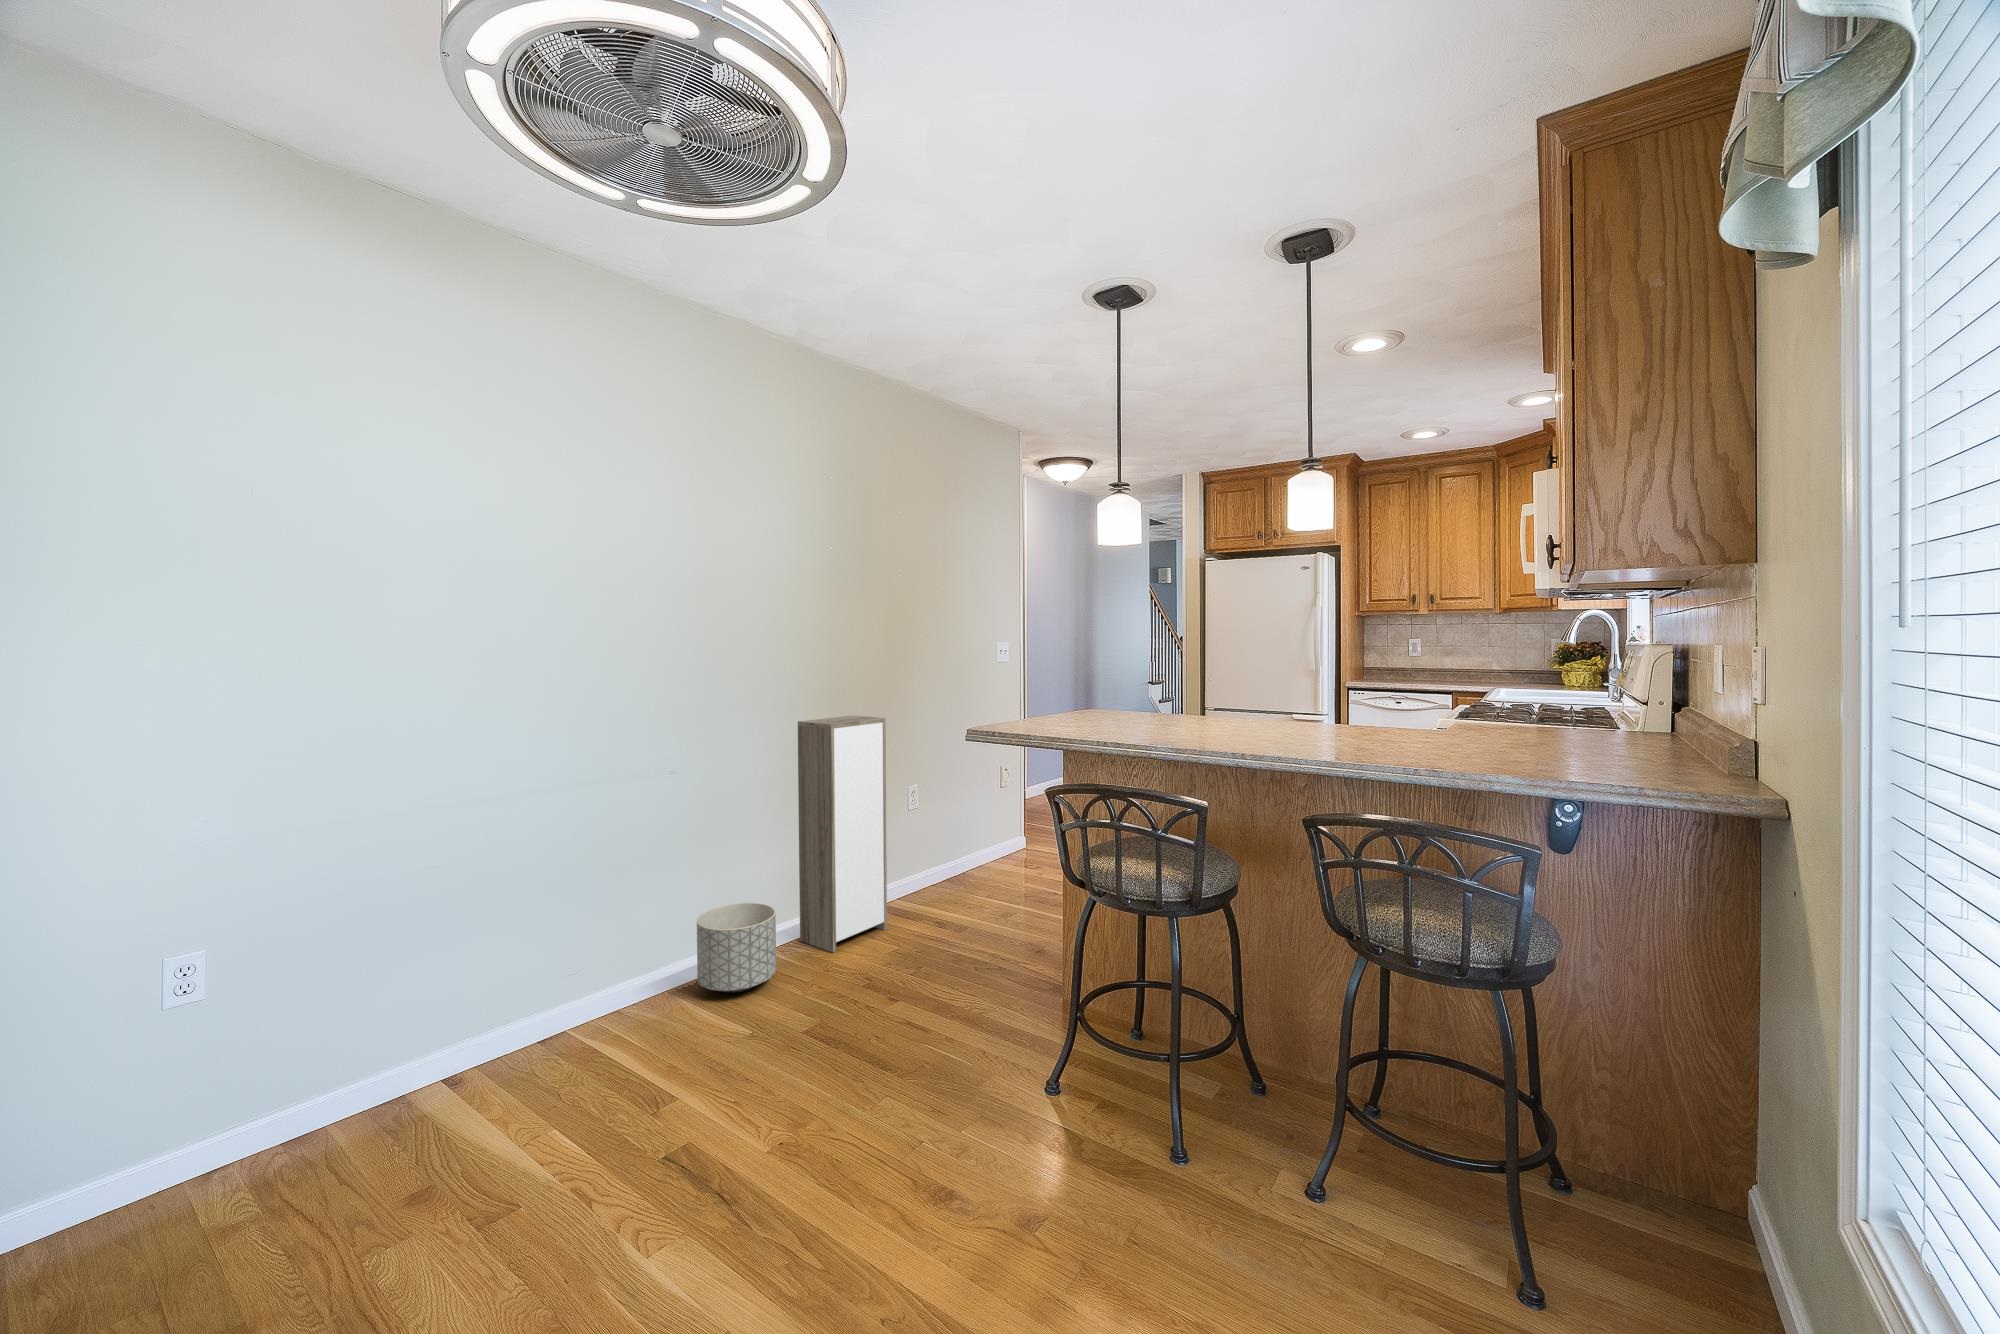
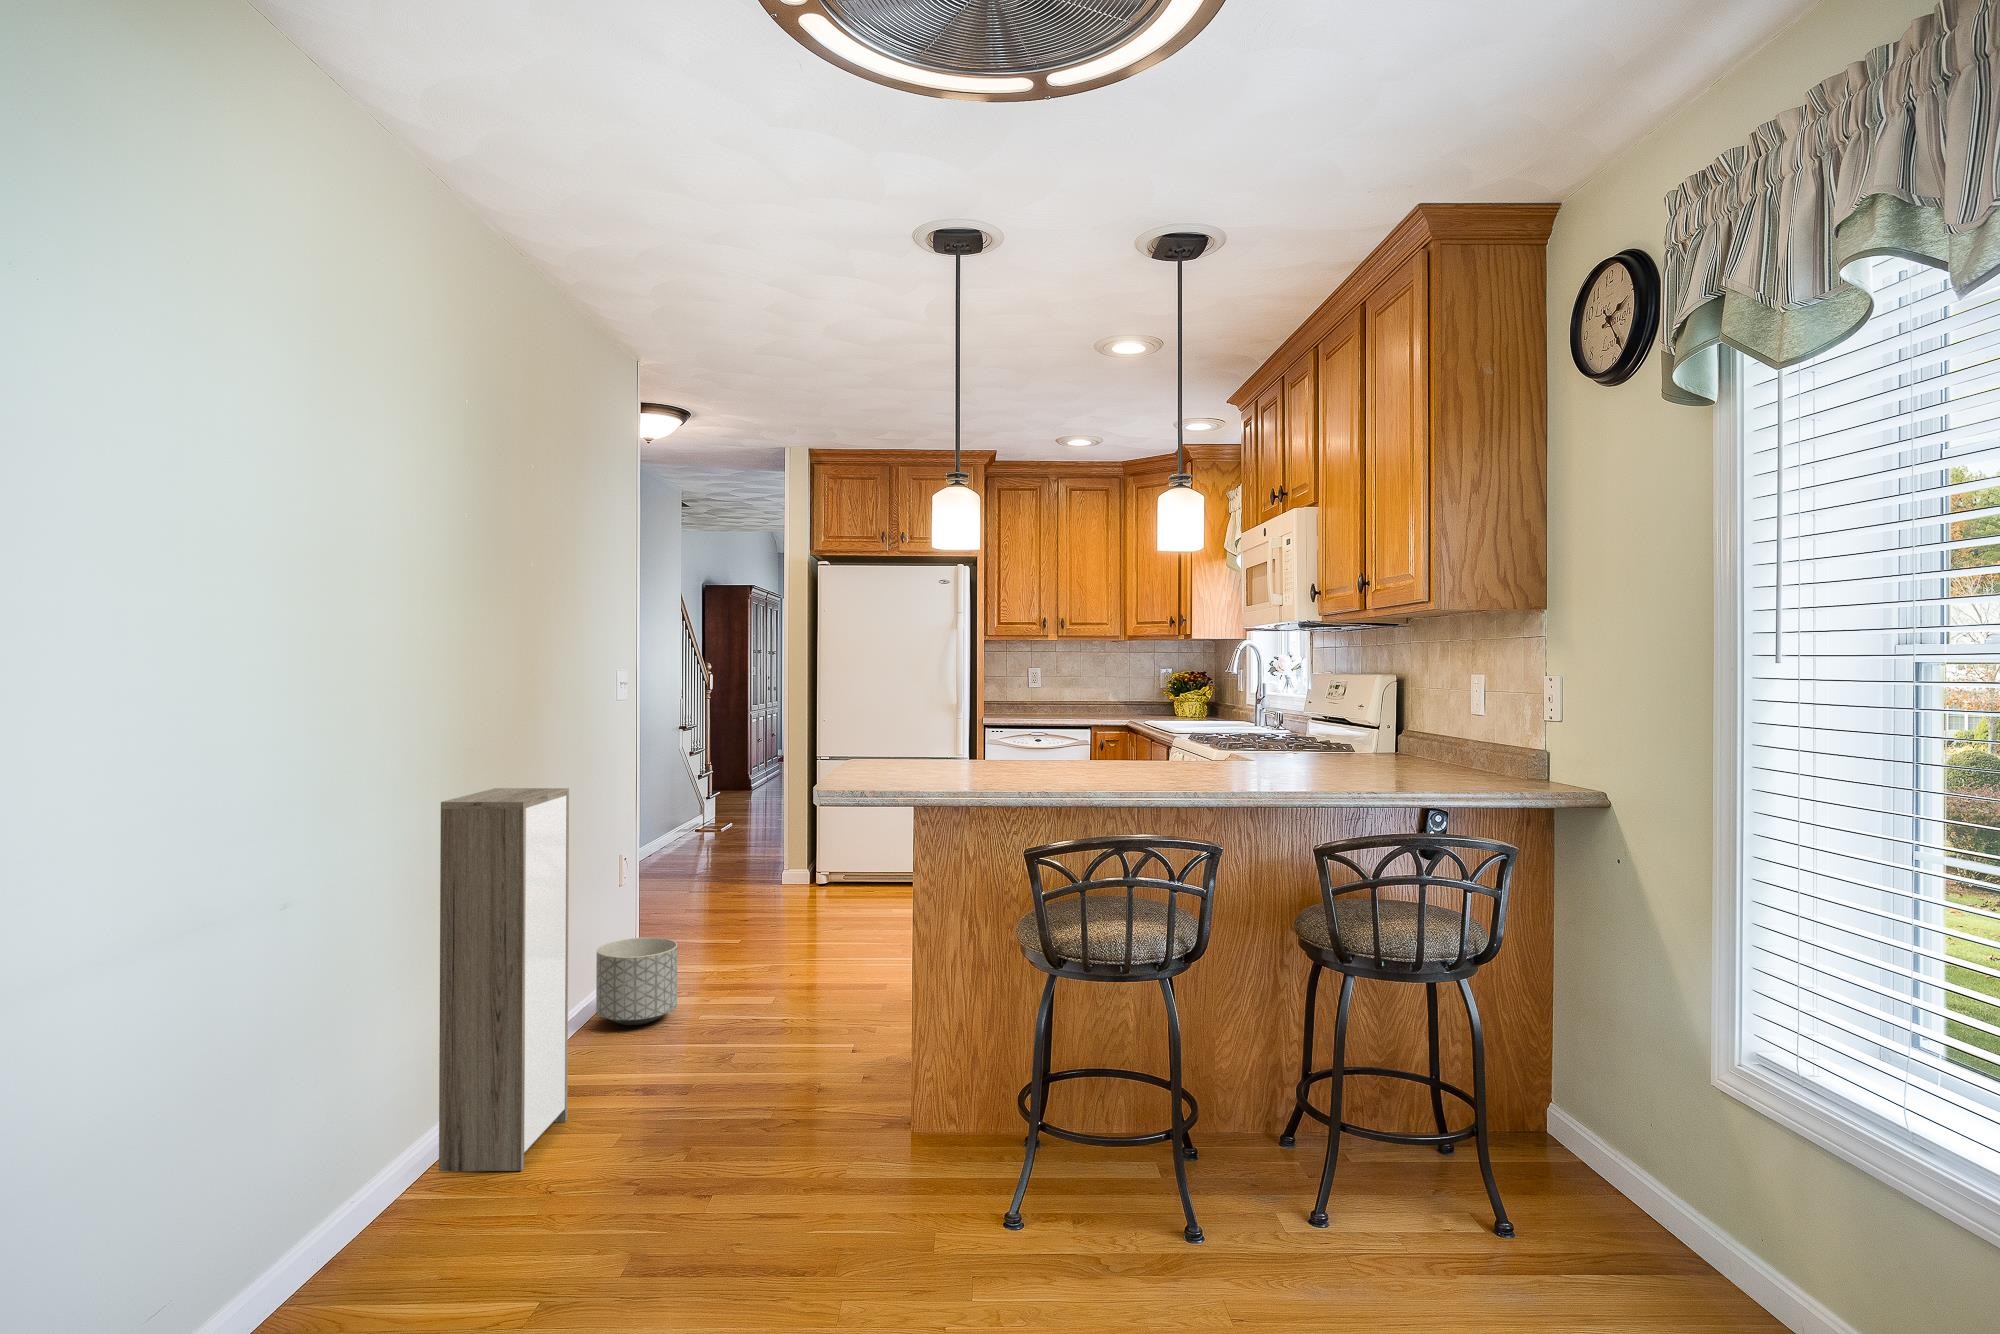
planter: present [697,903,776,993] -> present [596,937,677,1025]

